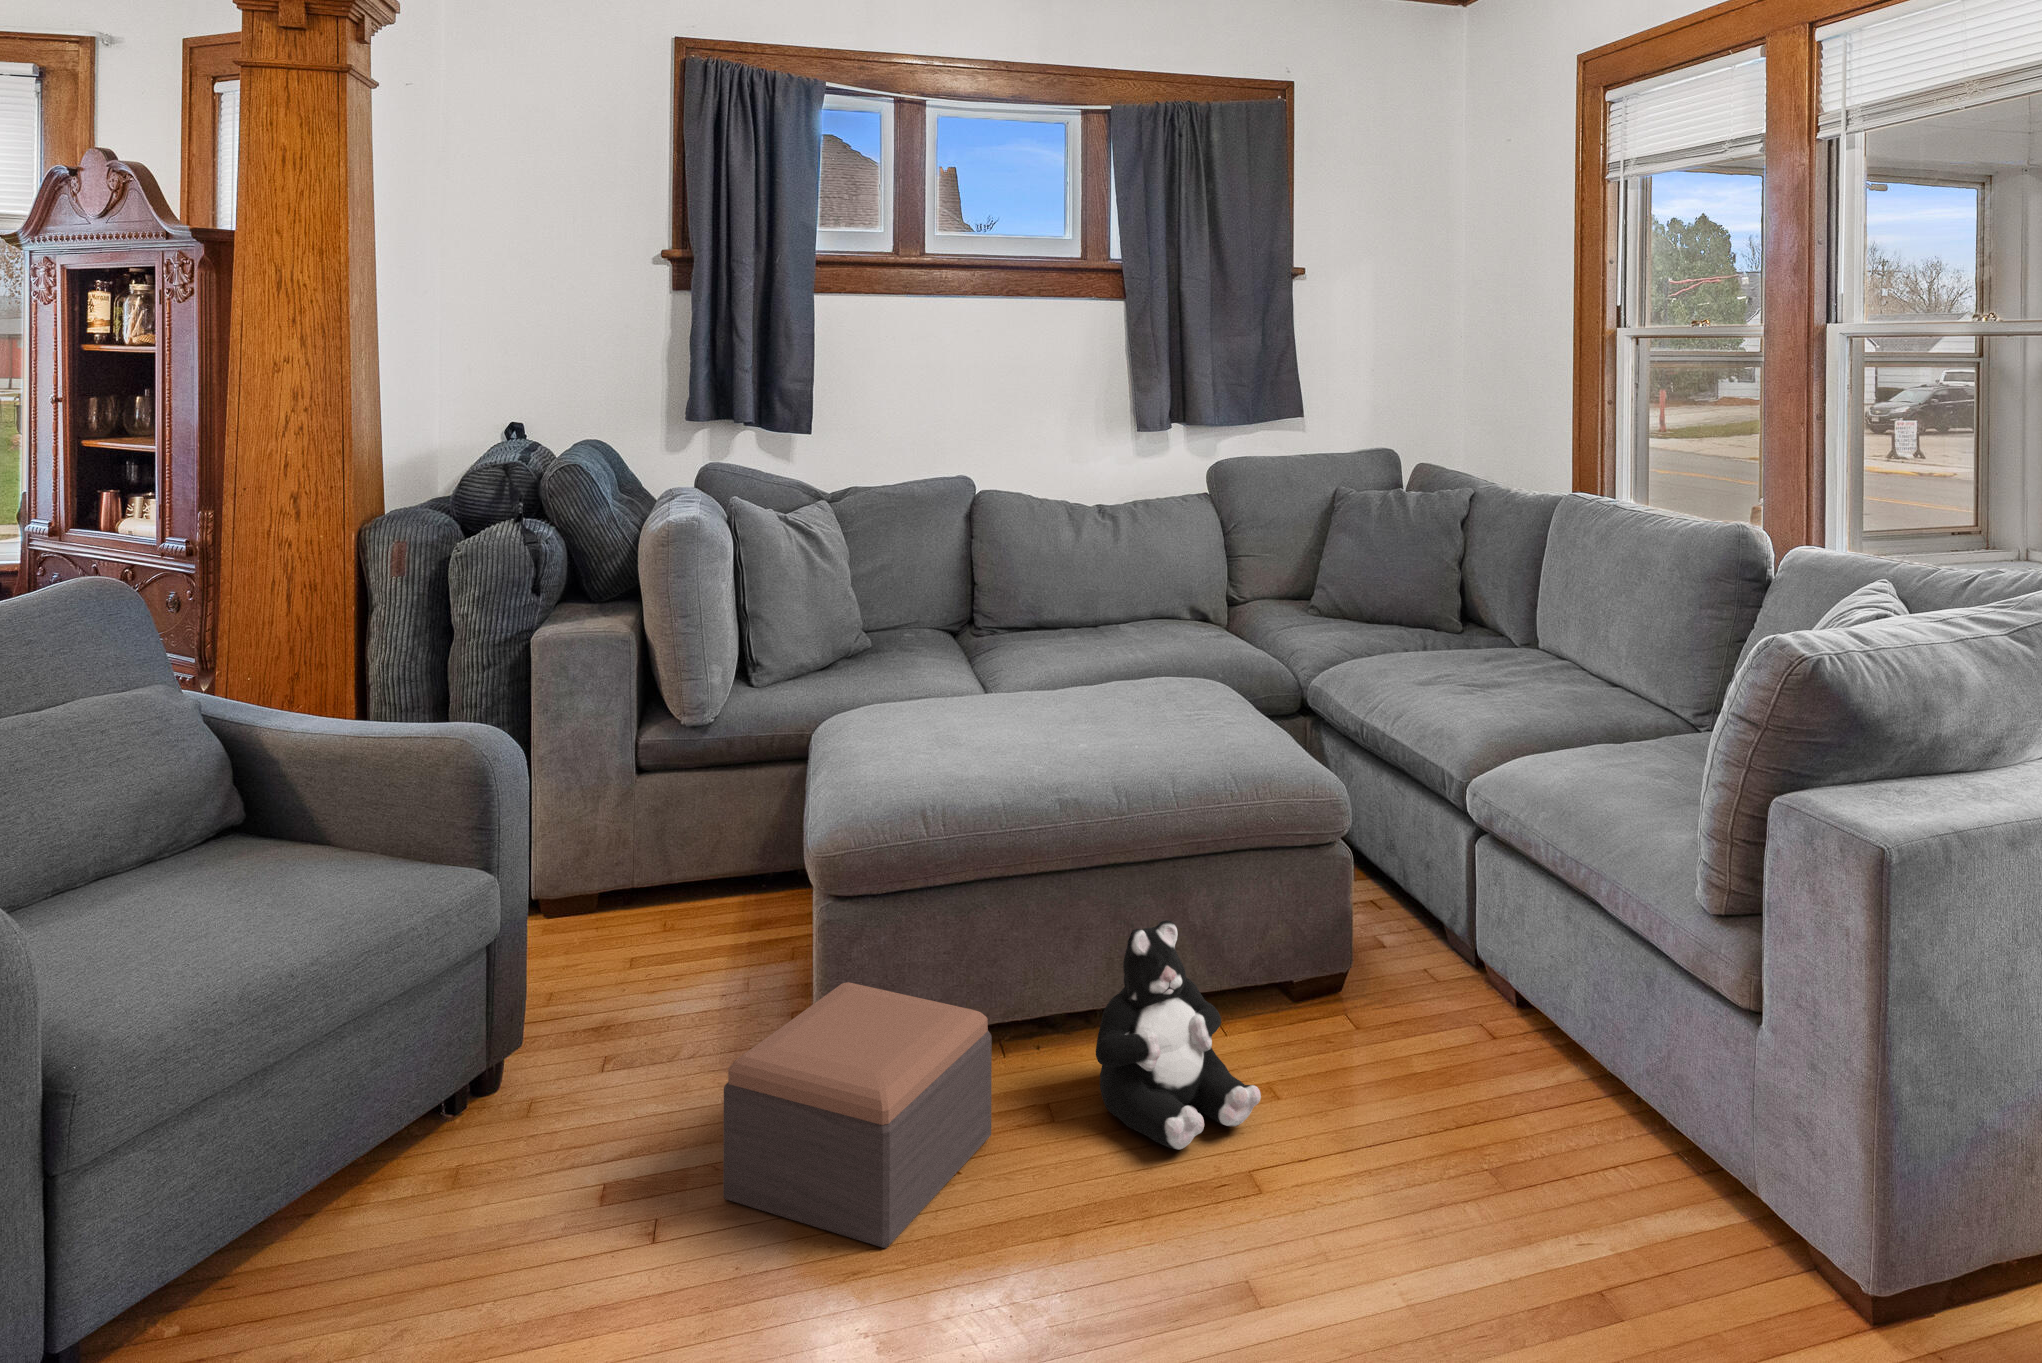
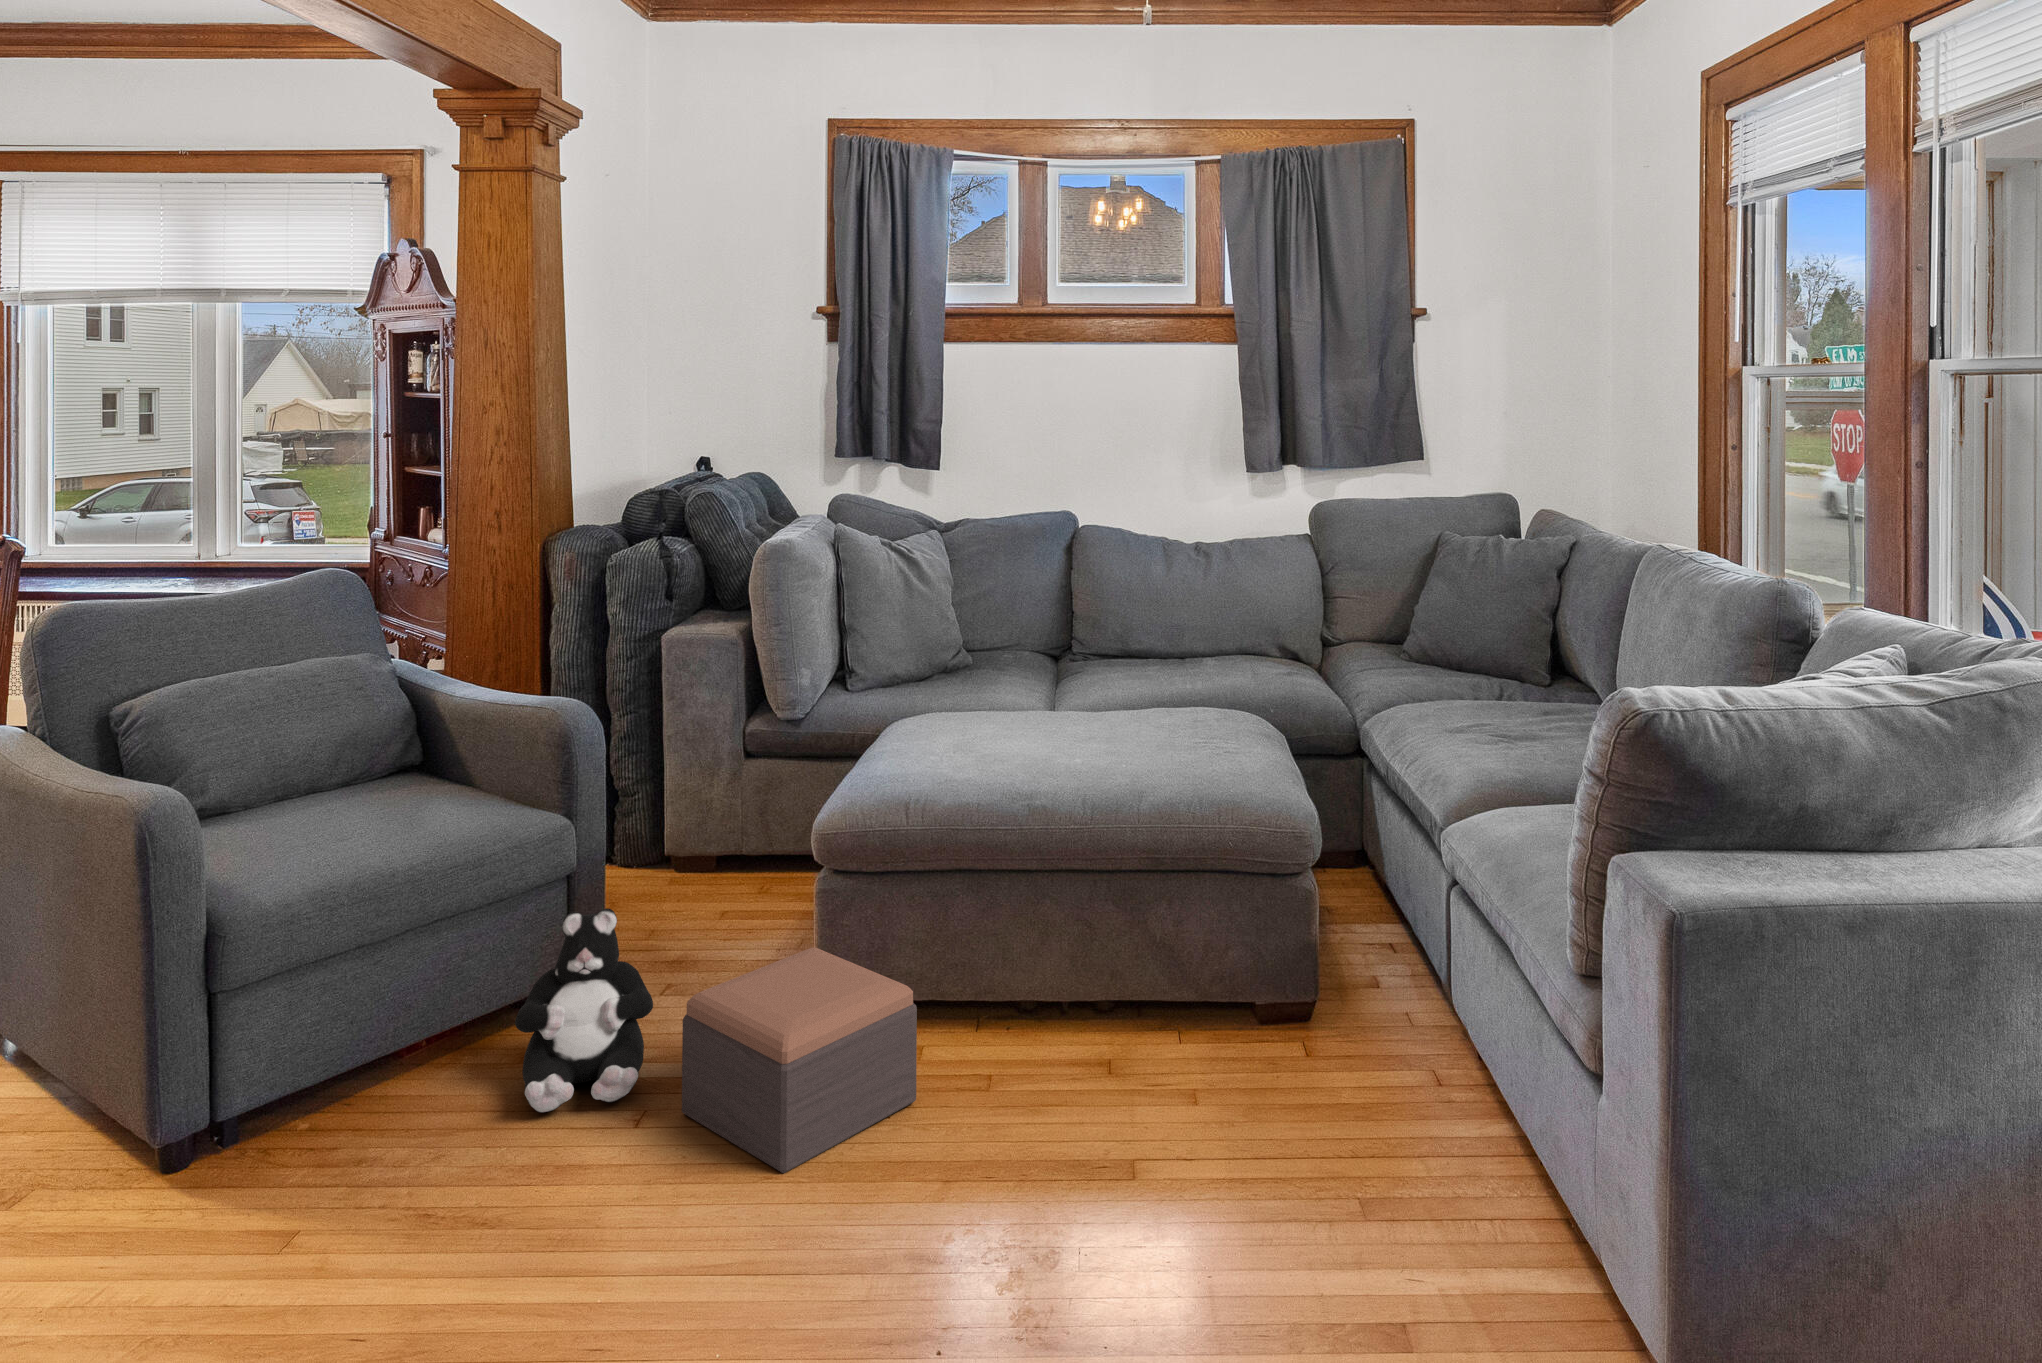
plush toy: present [1096,920,1261,1150] -> present [515,908,653,1112]

